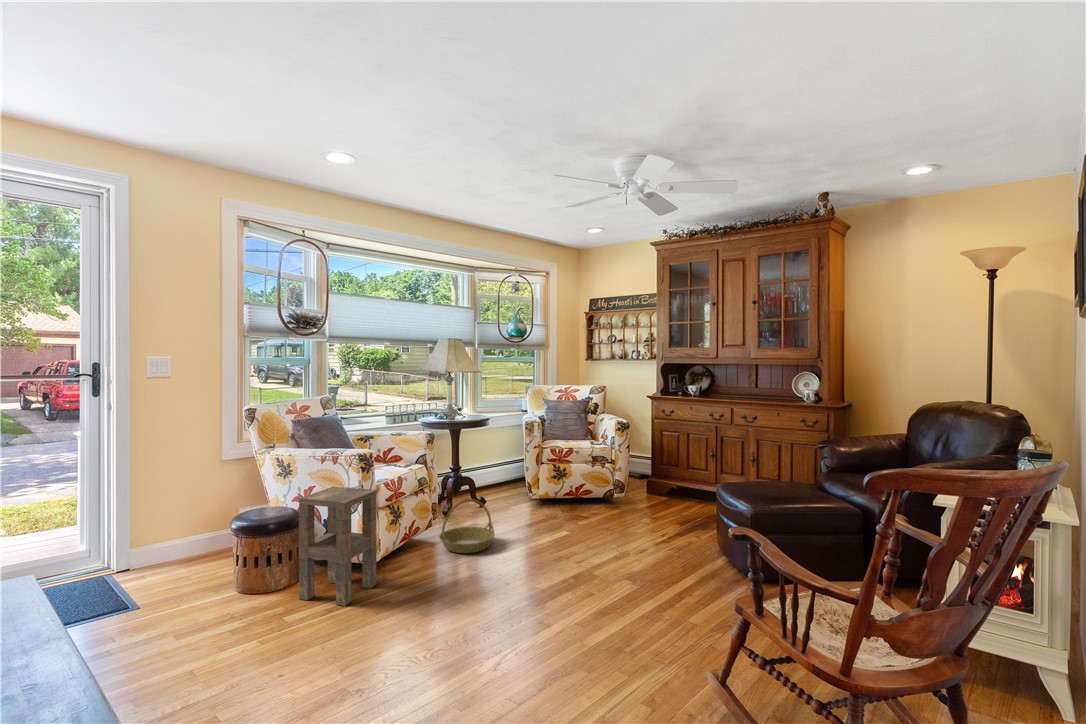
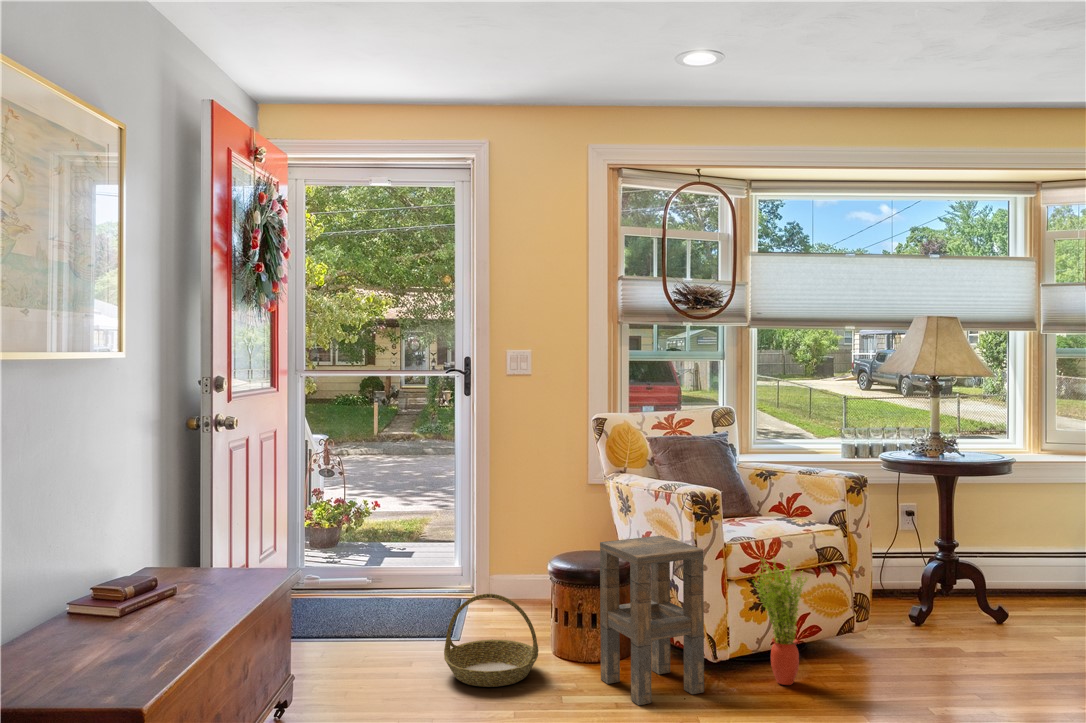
potted plant: none [398,487,432,566] -> present [752,557,808,685]
basket: present [439,499,495,553] -> present [444,594,539,687]

